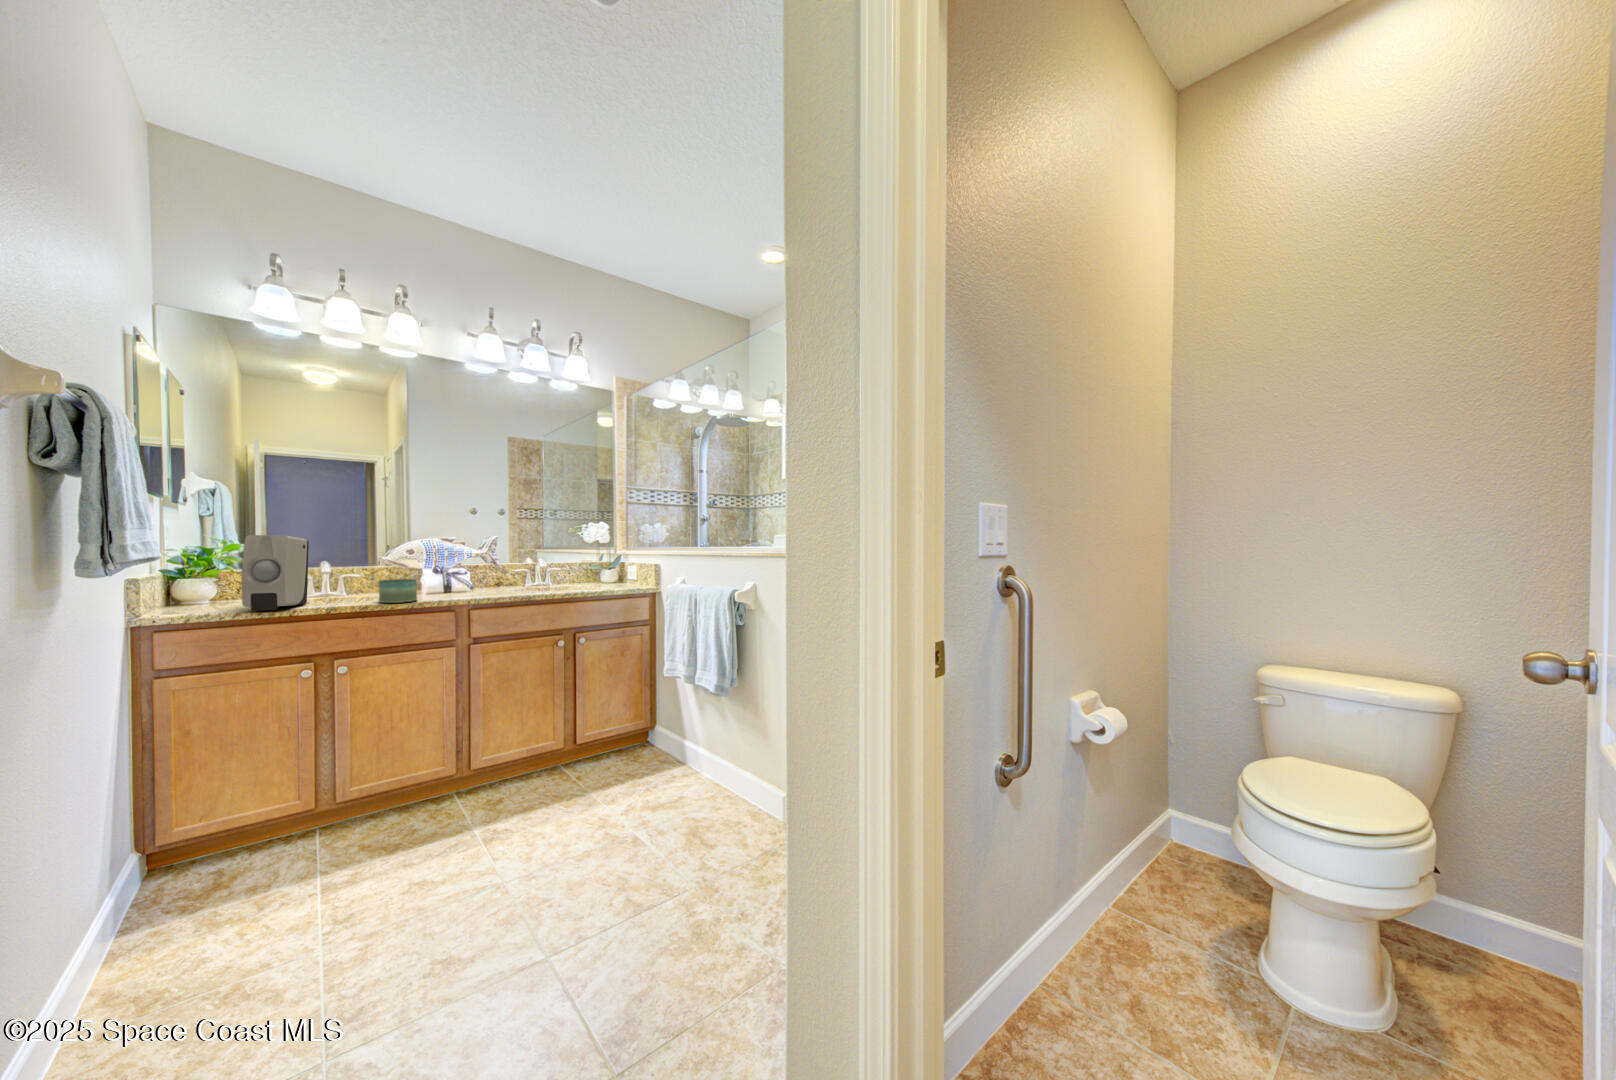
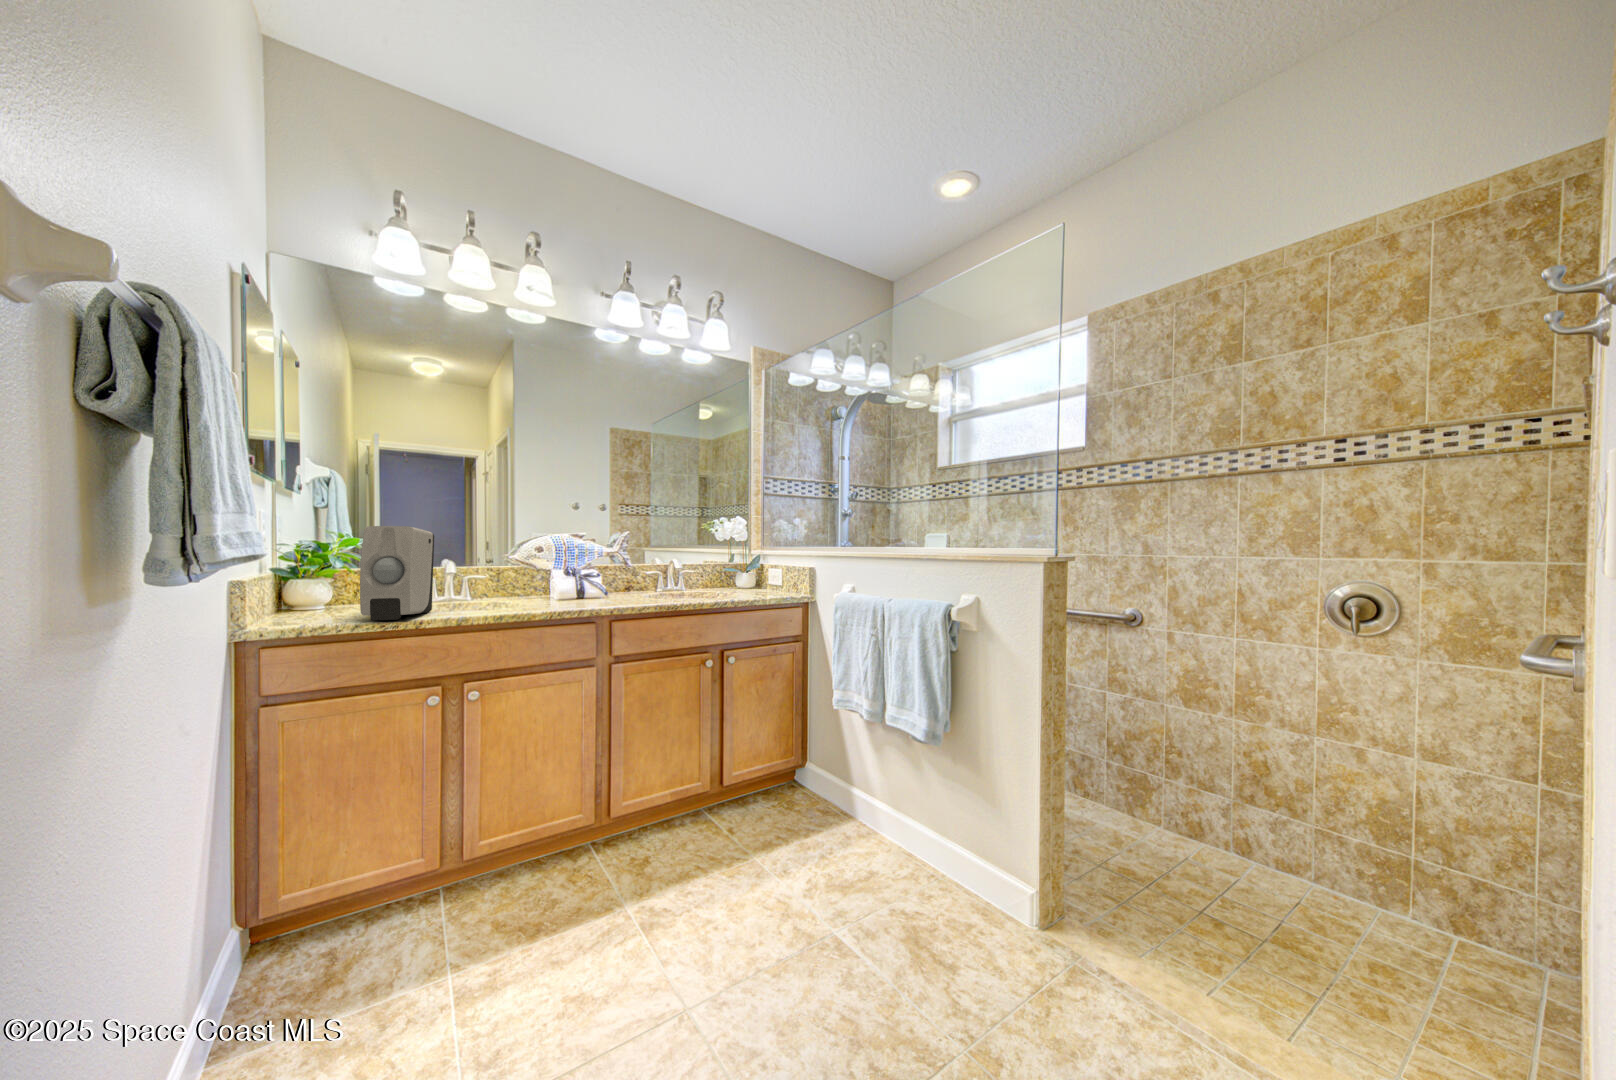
candle: present [379,579,417,603] -> none [513,582,556,611]

